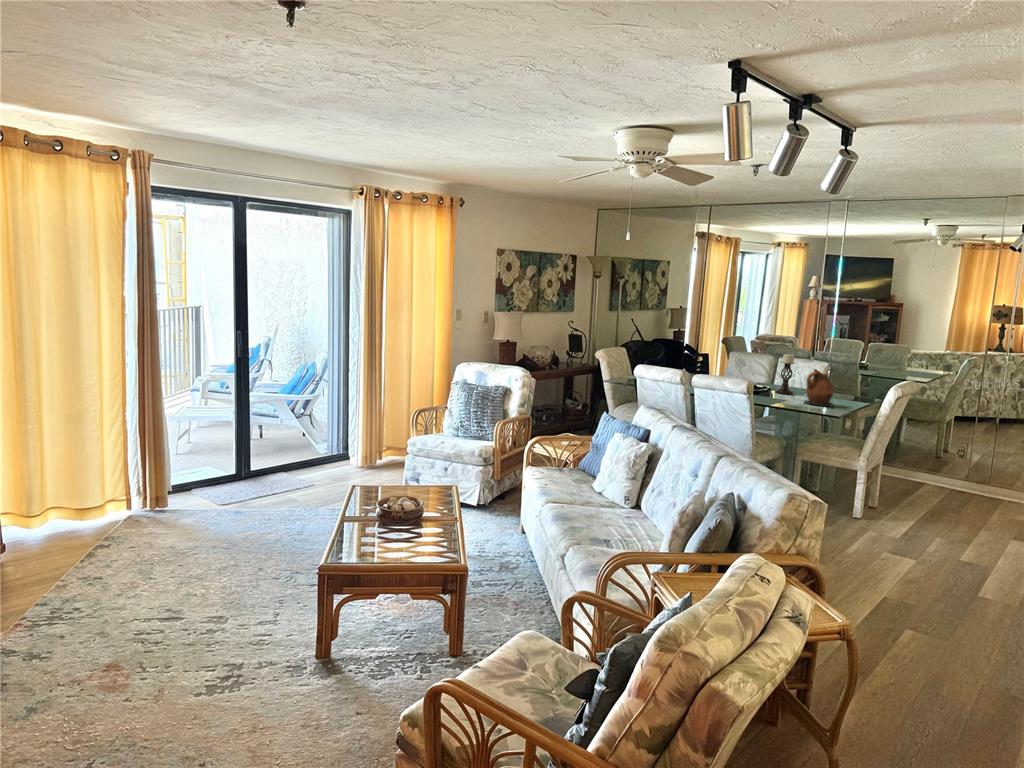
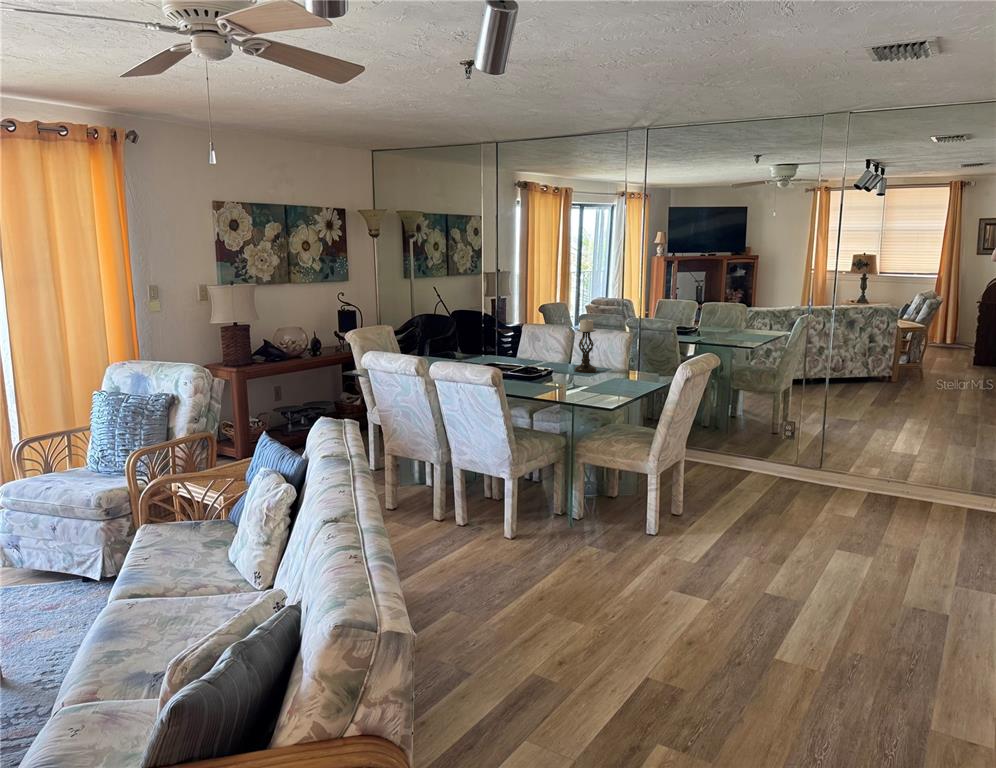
ceramic pitcher: present [804,369,833,407] -> none [599,338,637,388]

